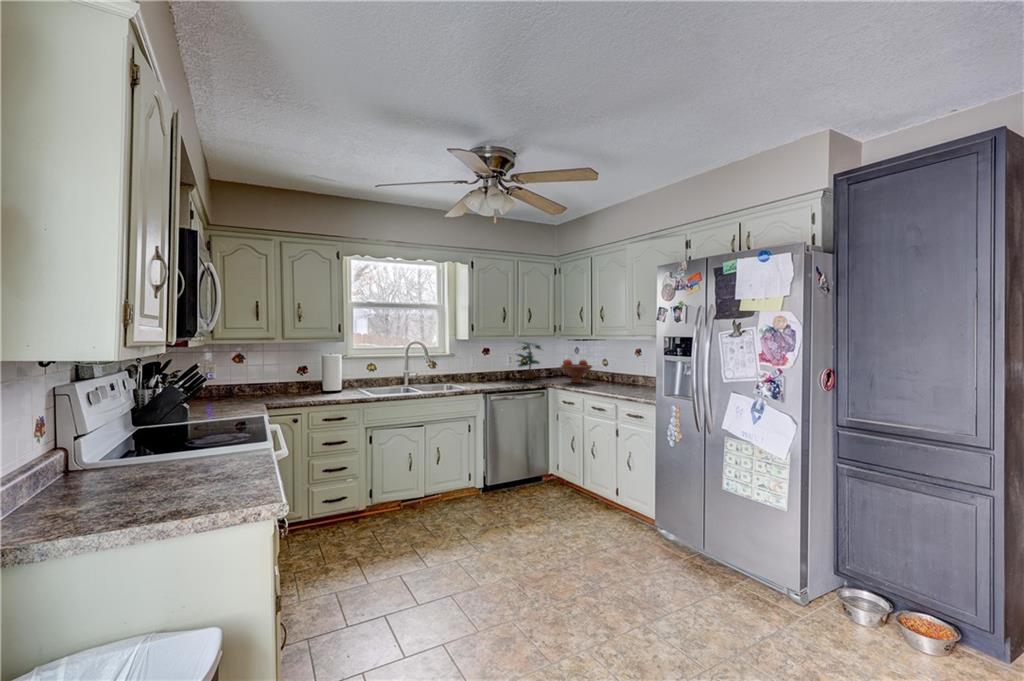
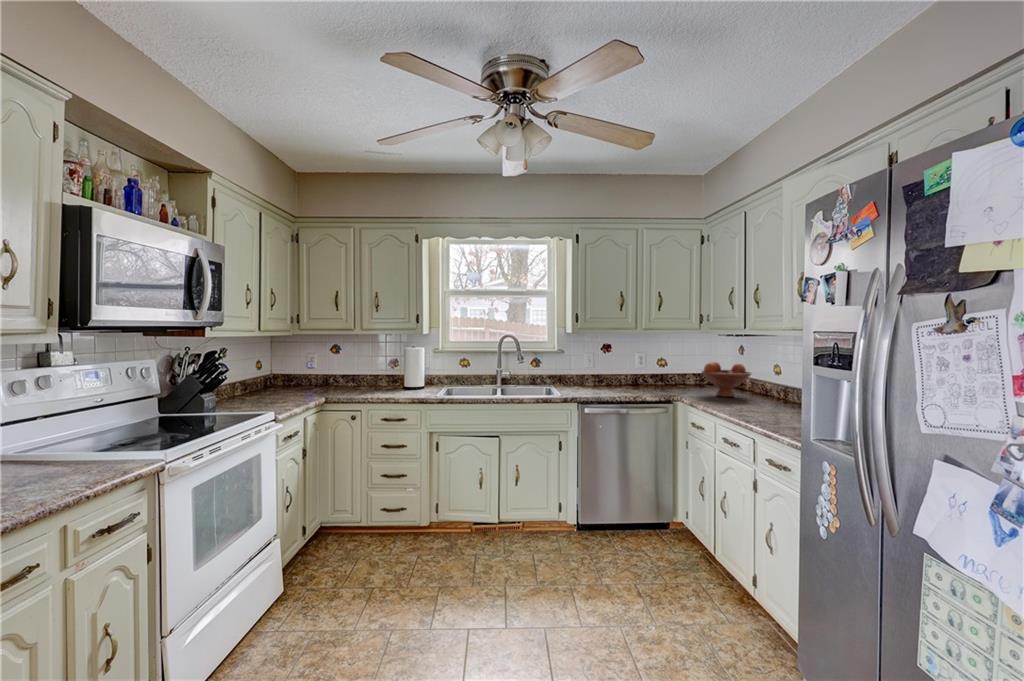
potted plant: present [517,342,541,379] -> none [645,337,688,387]

